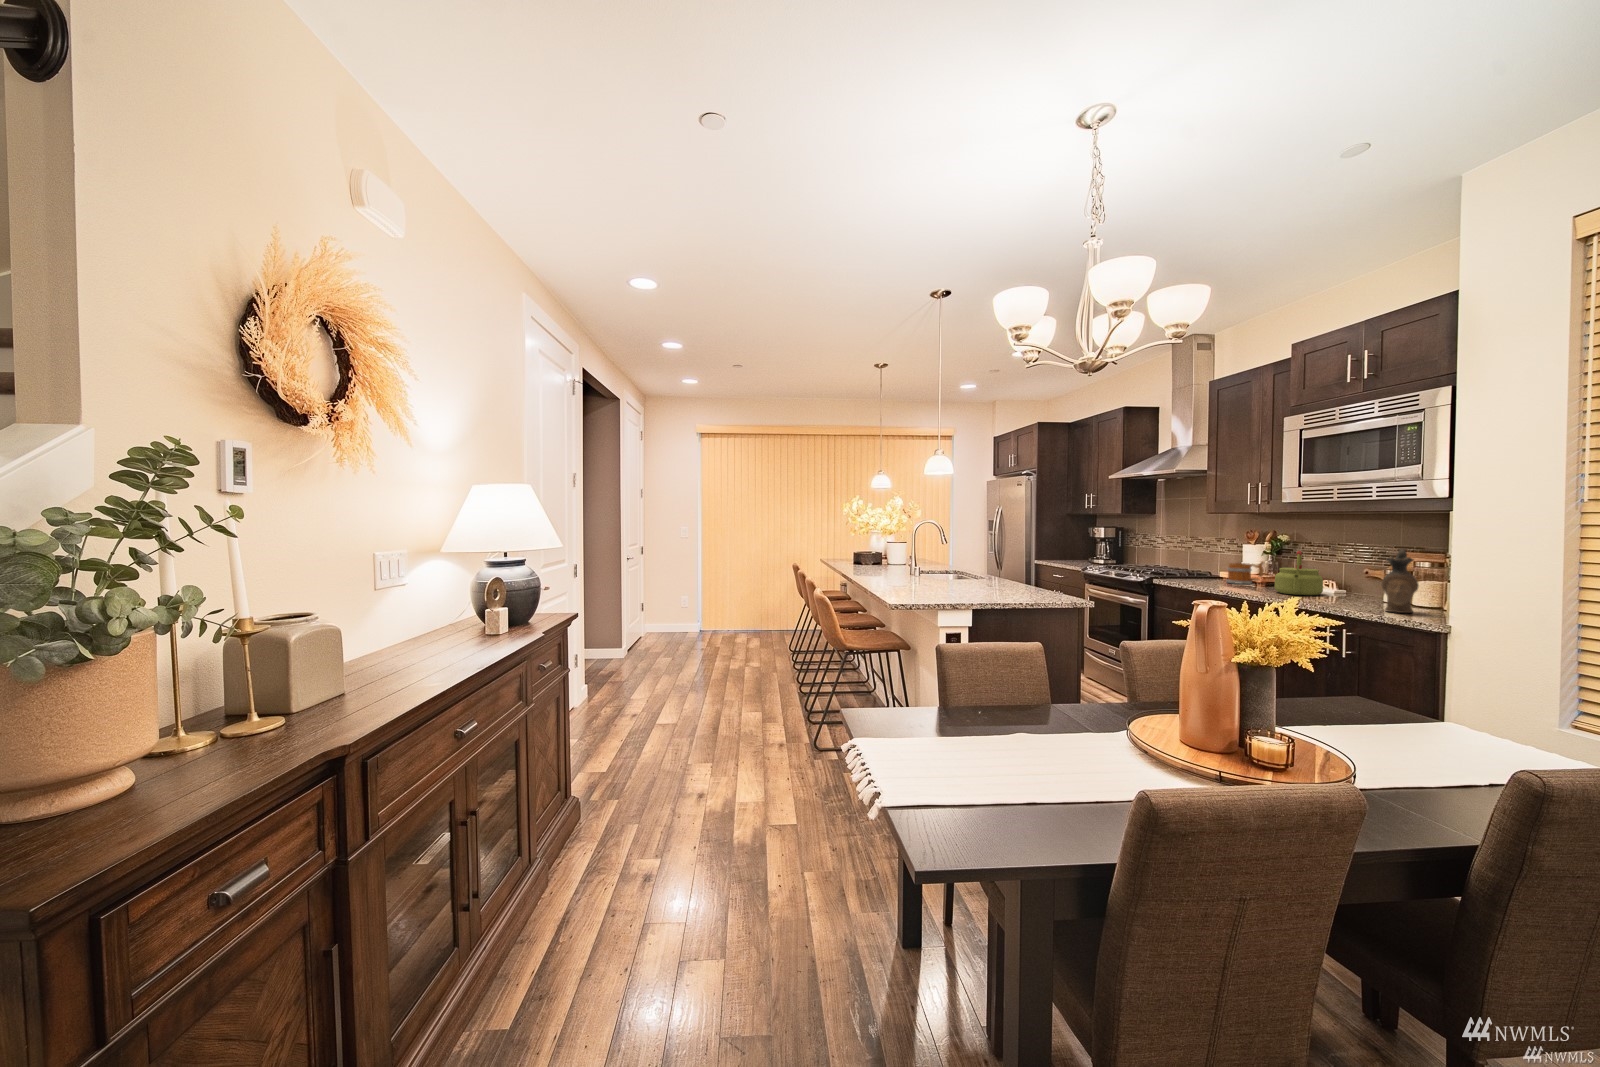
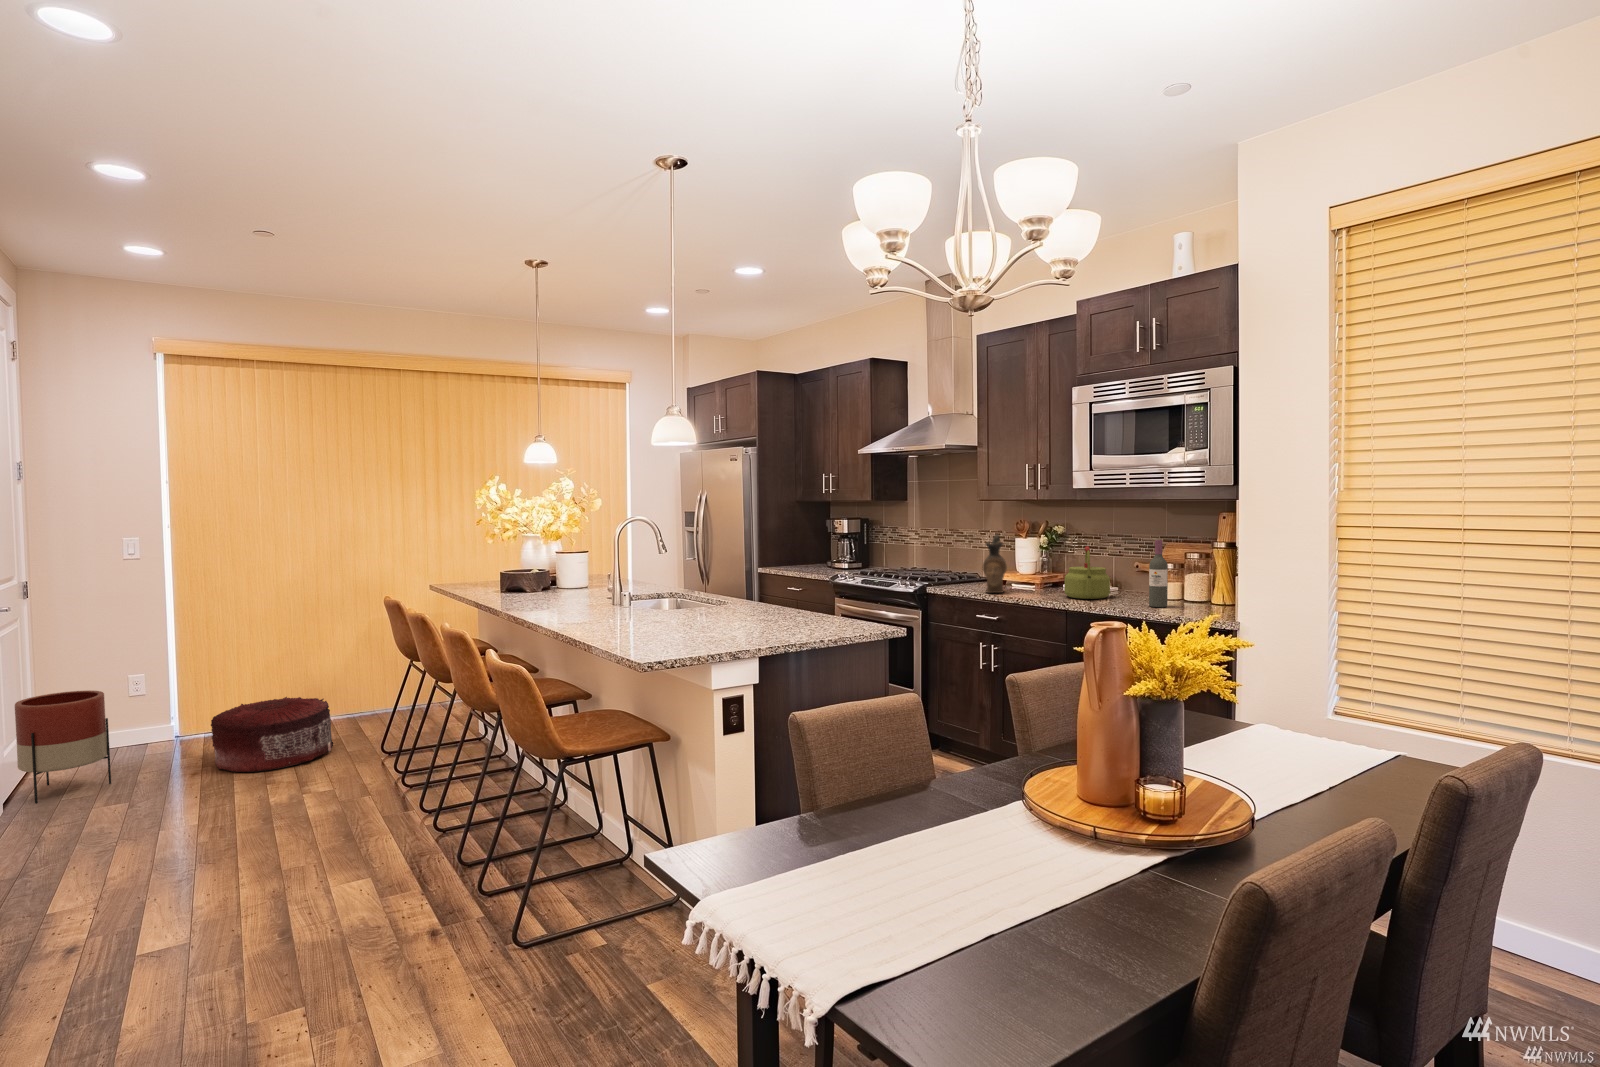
wine bottle: none [1358,546,1380,606] -> present [1149,540,1168,607]
ceramic pitcher: present [1382,549,1419,613] -> present [982,534,1007,593]
mug: present [1226,561,1264,584] -> none [1008,559,1046,588]
planter: none [637,600,672,651] -> present [15,690,111,803]
pouf: none [714,615,771,651] -> present [211,697,333,772]

